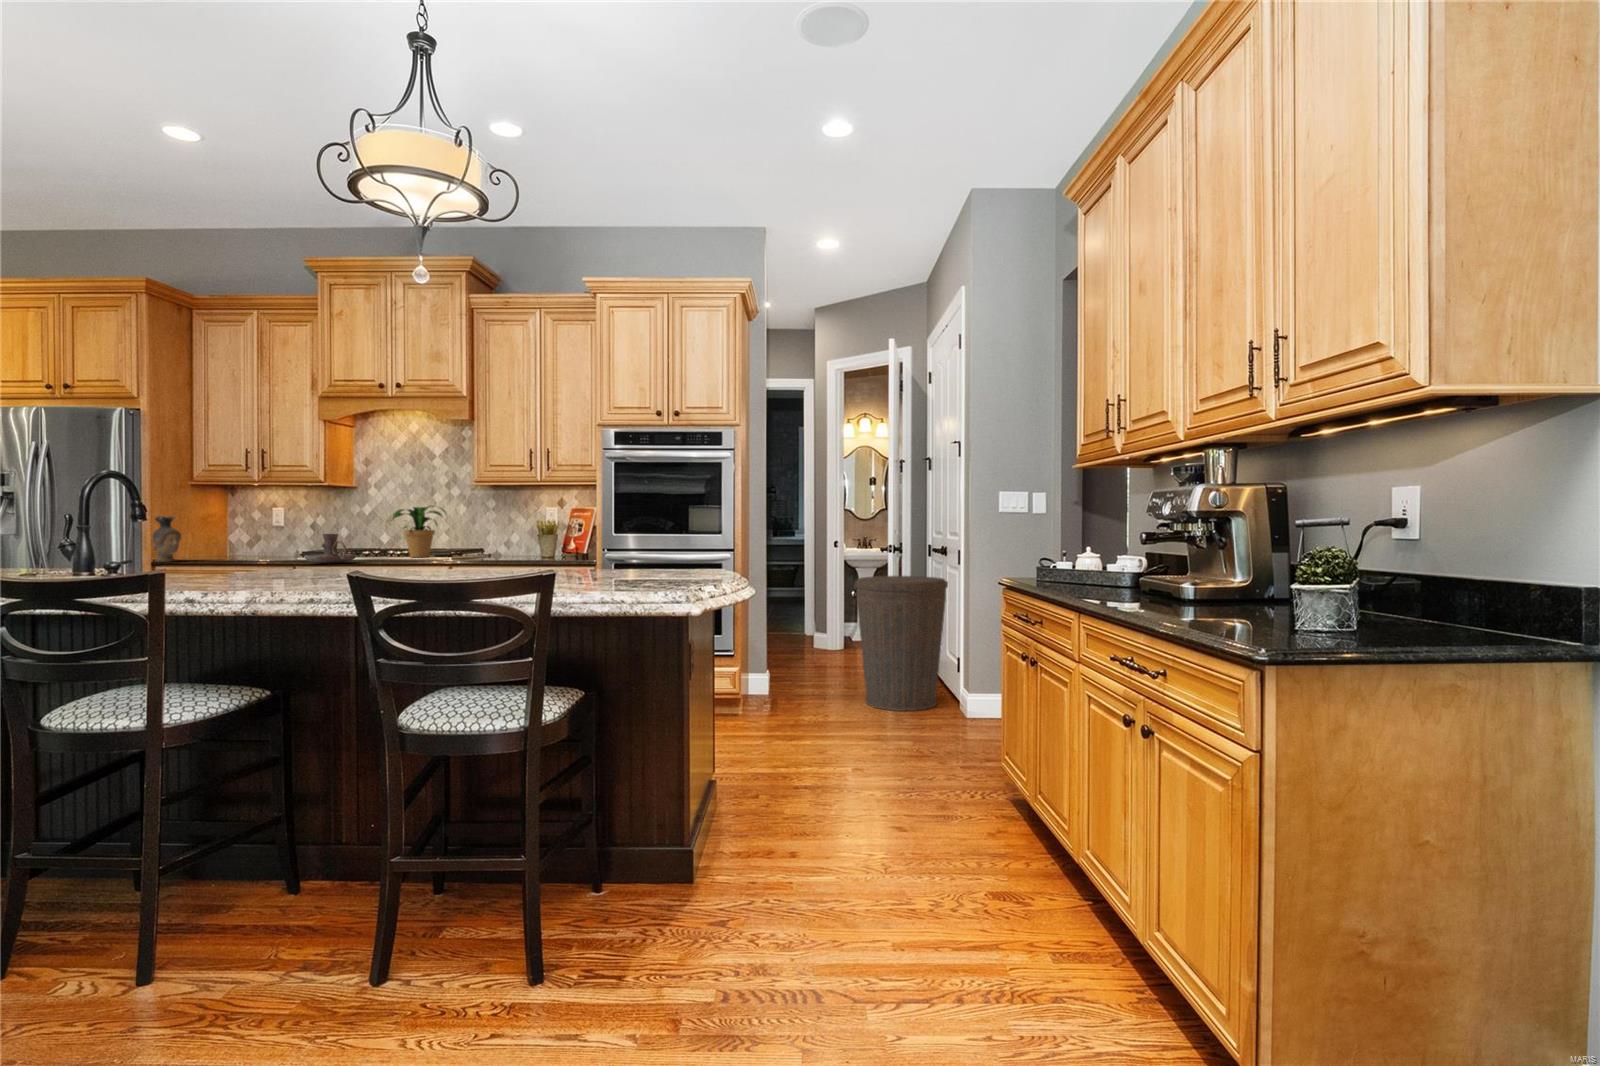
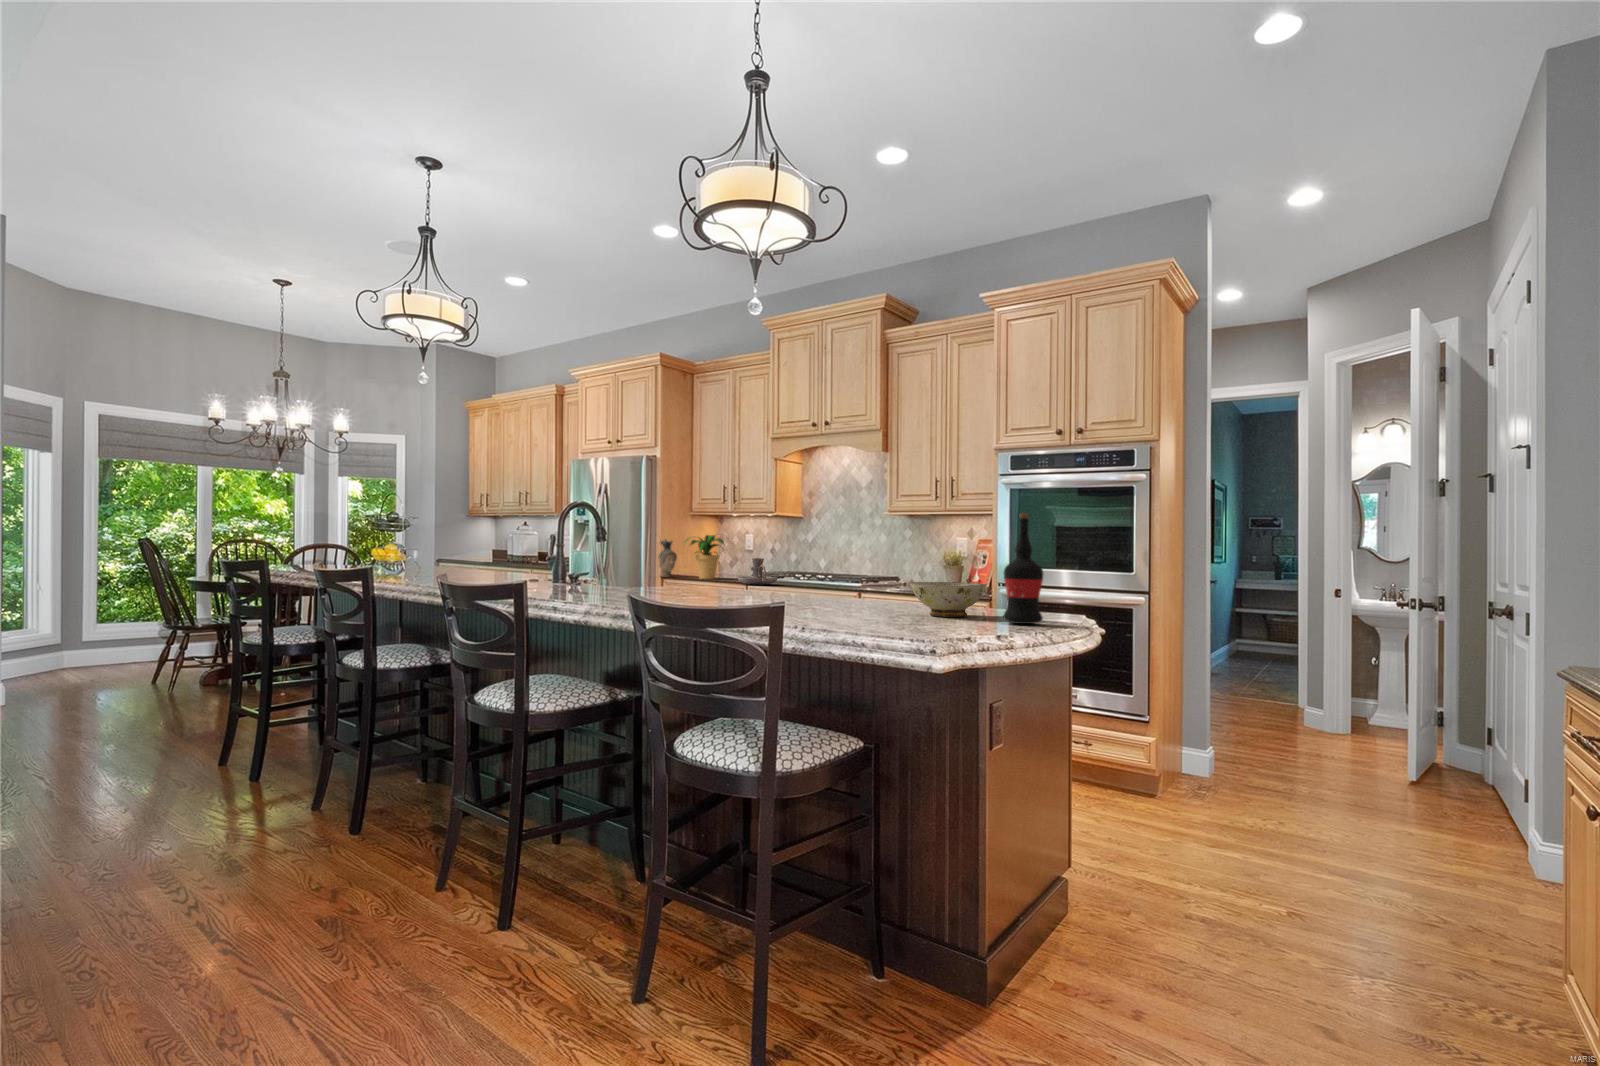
wine bottle: none [685,487,716,577] -> present [1003,513,1043,624]
potted plant: present [392,506,446,557] -> present [685,535,724,579]
ceramic bowl: none [593,547,659,577] -> present [910,582,986,617]
trash can: present [855,576,948,711] -> none [1339,640,1510,845]

